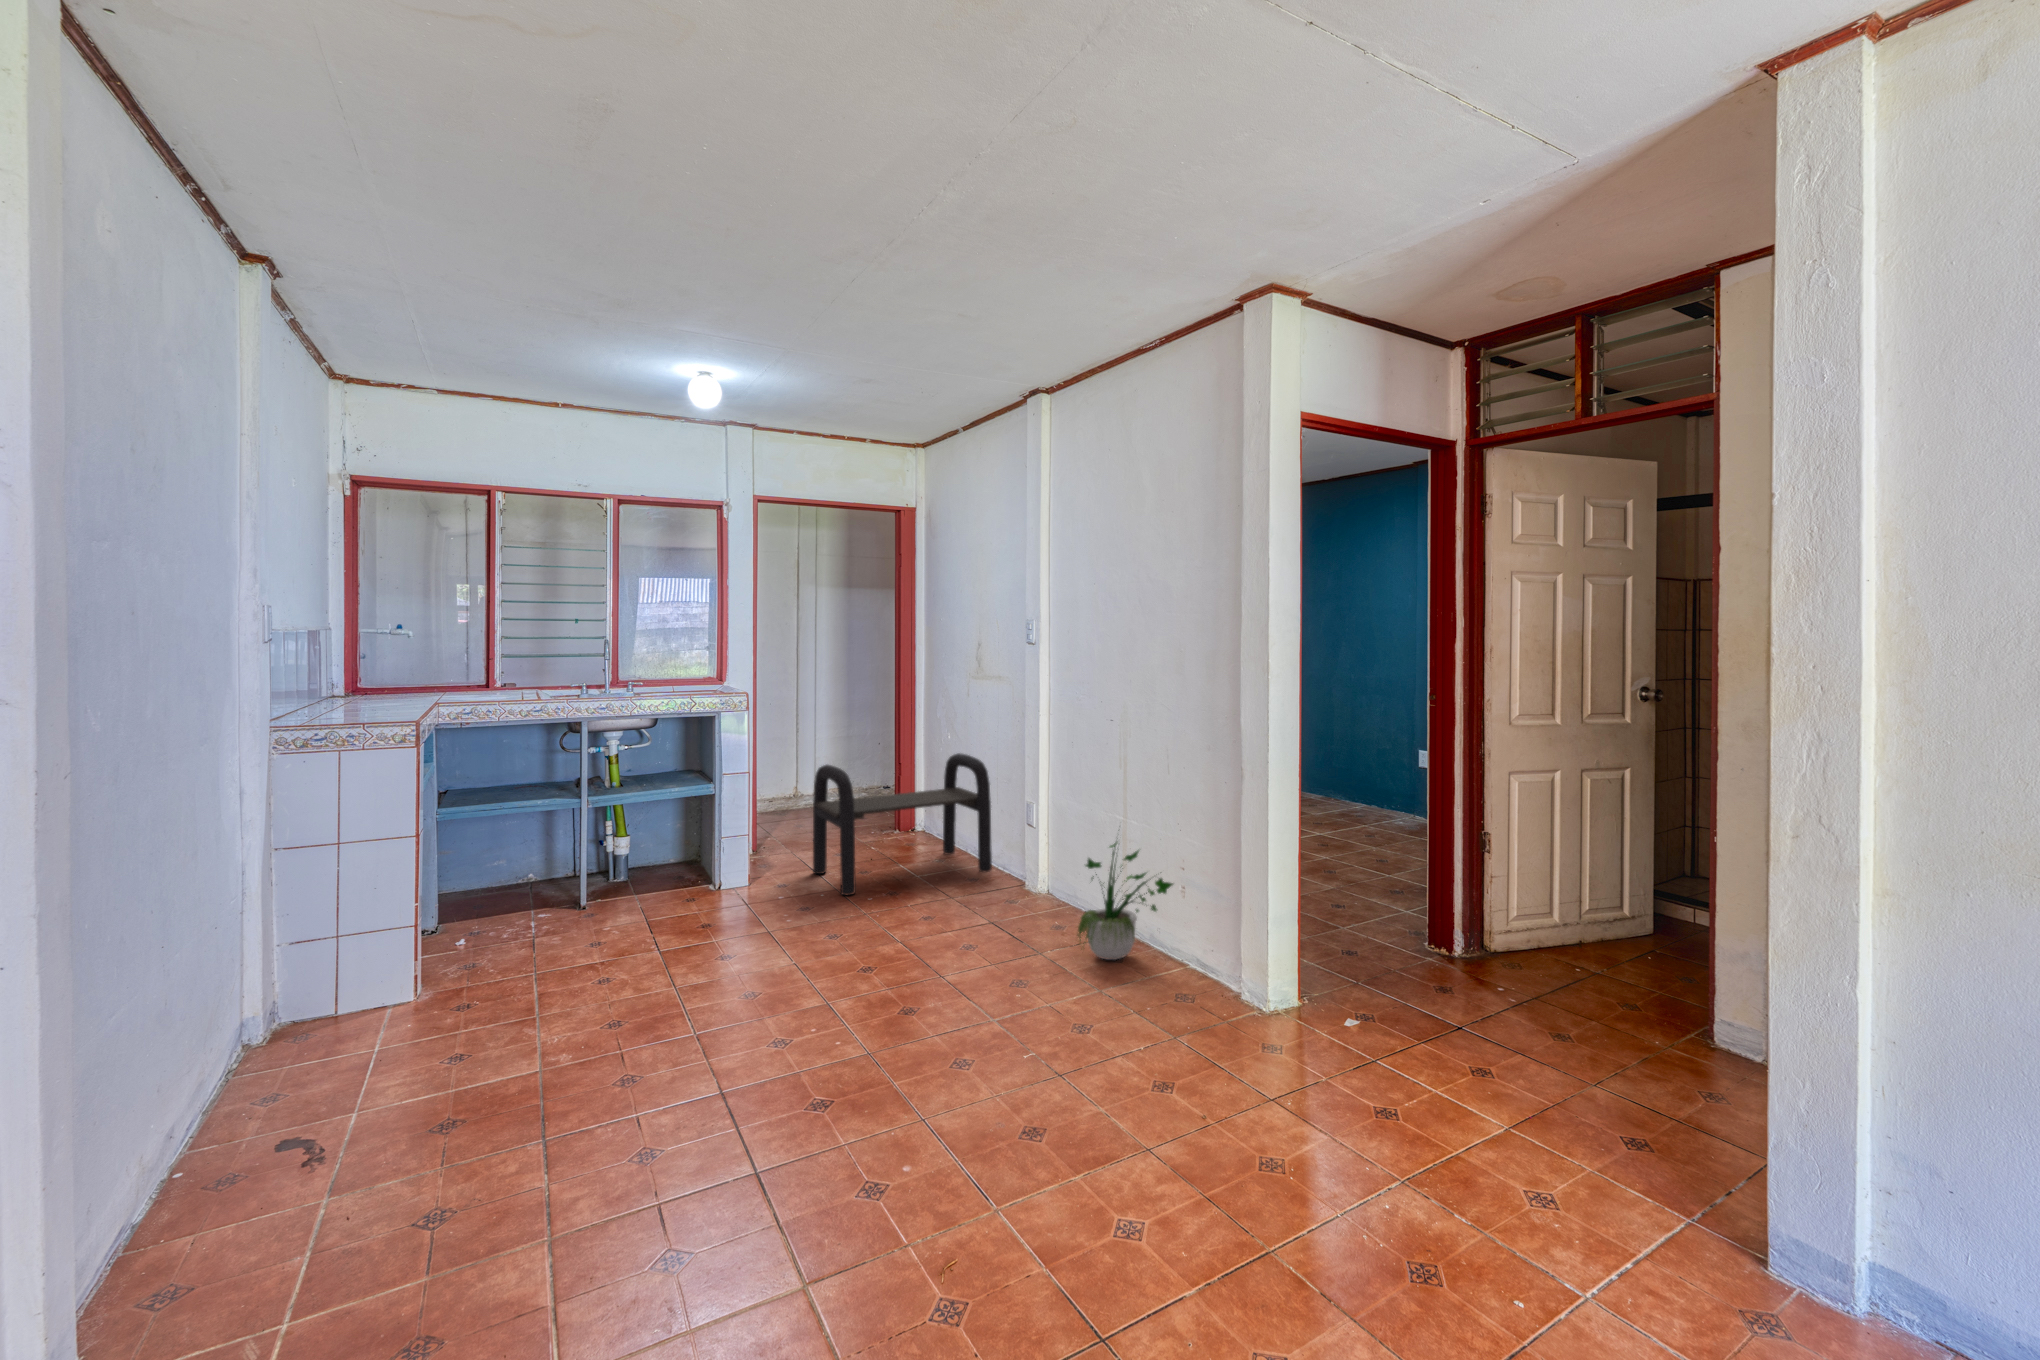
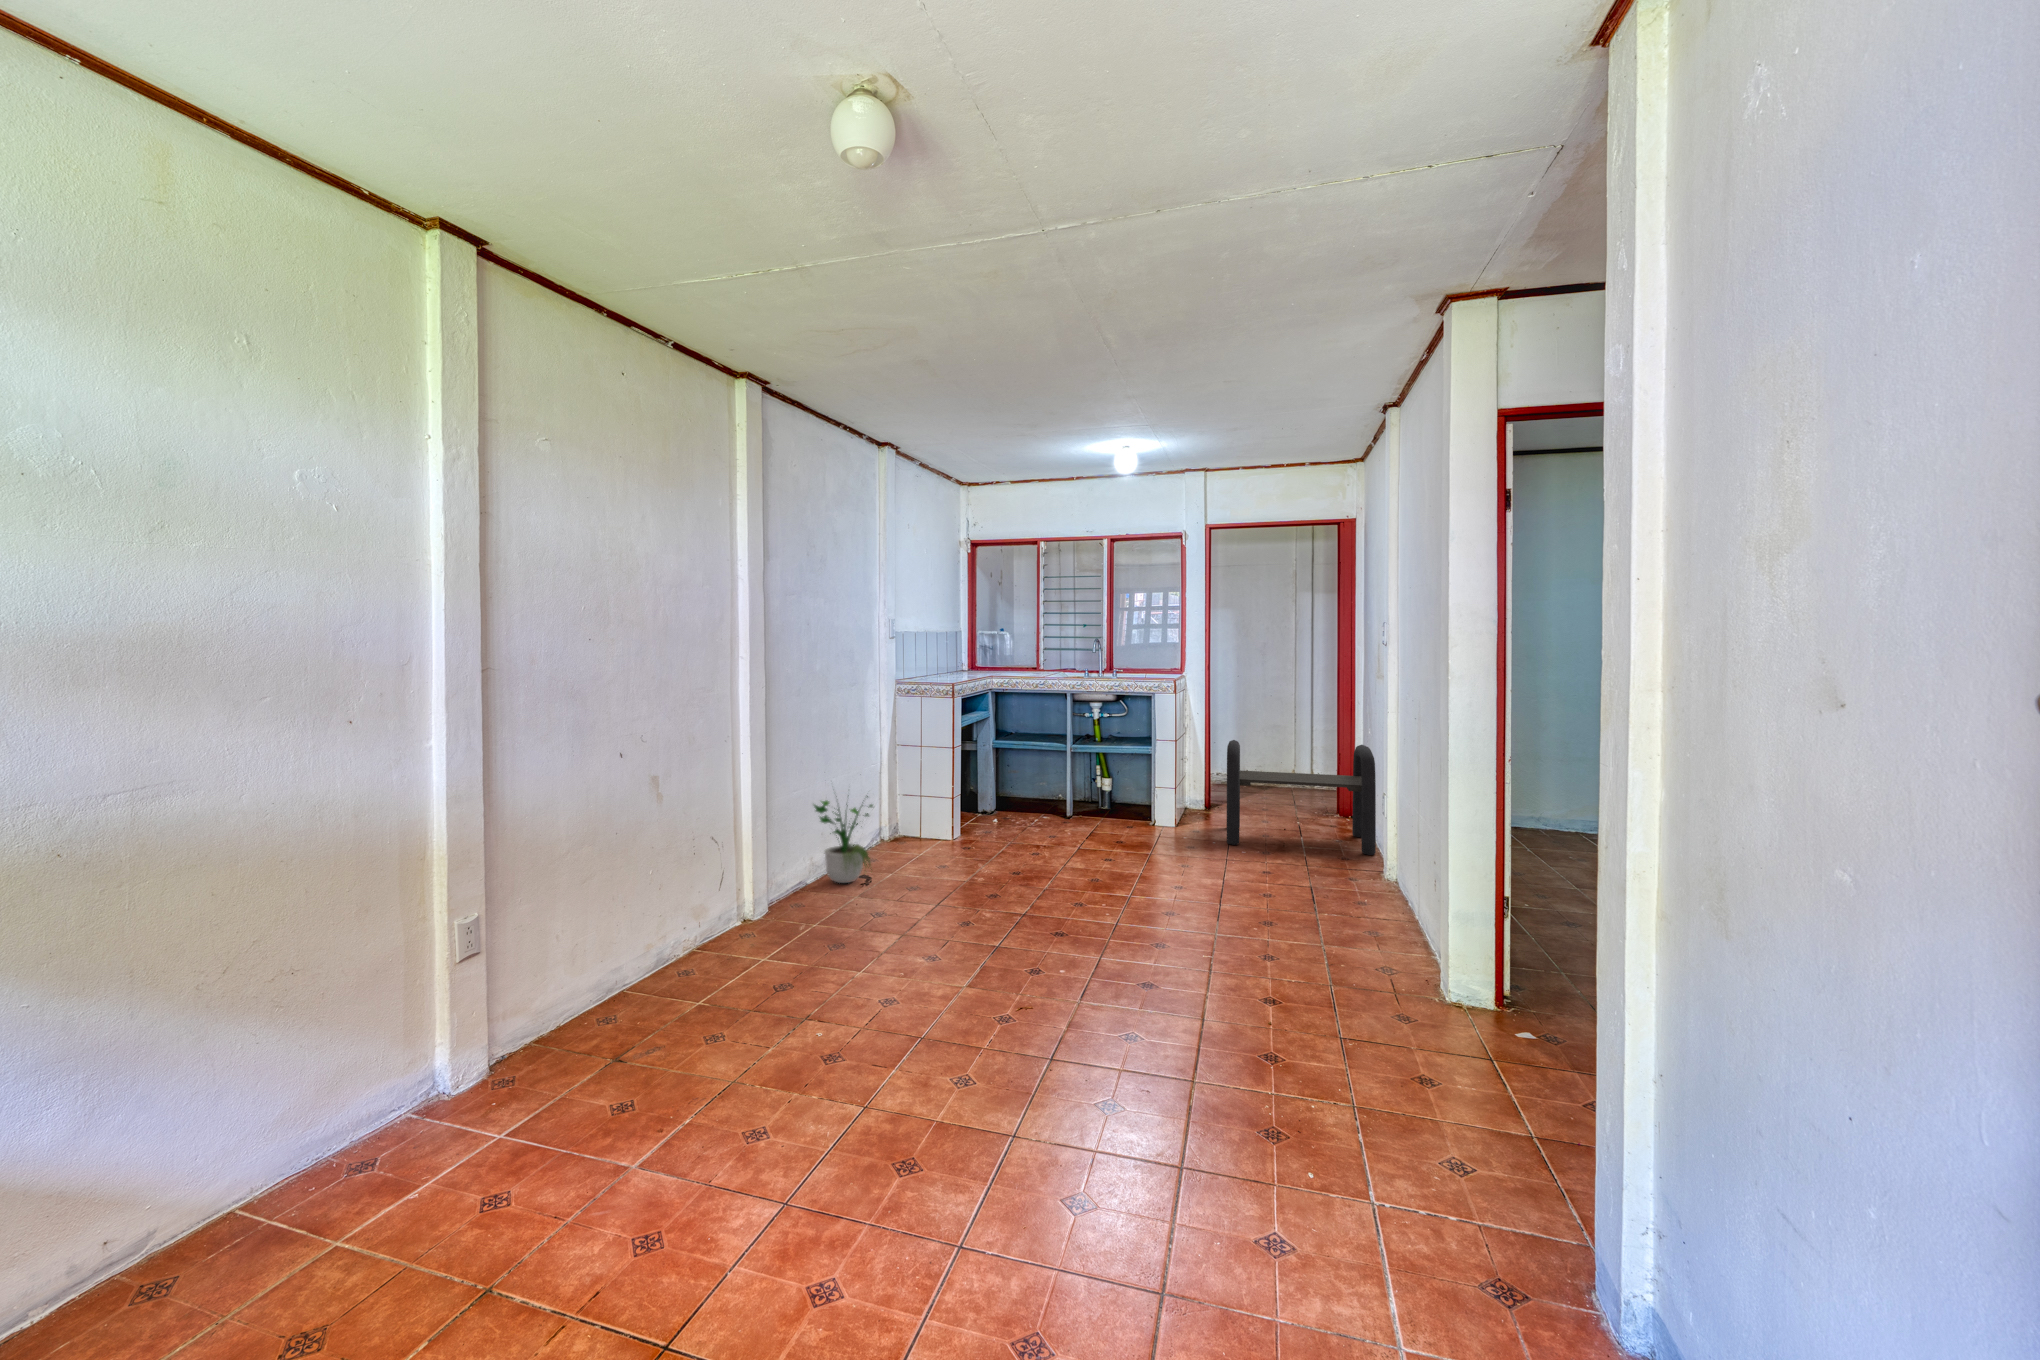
potted plant: present [1078,842,1173,960] -> present [814,796,873,883]

